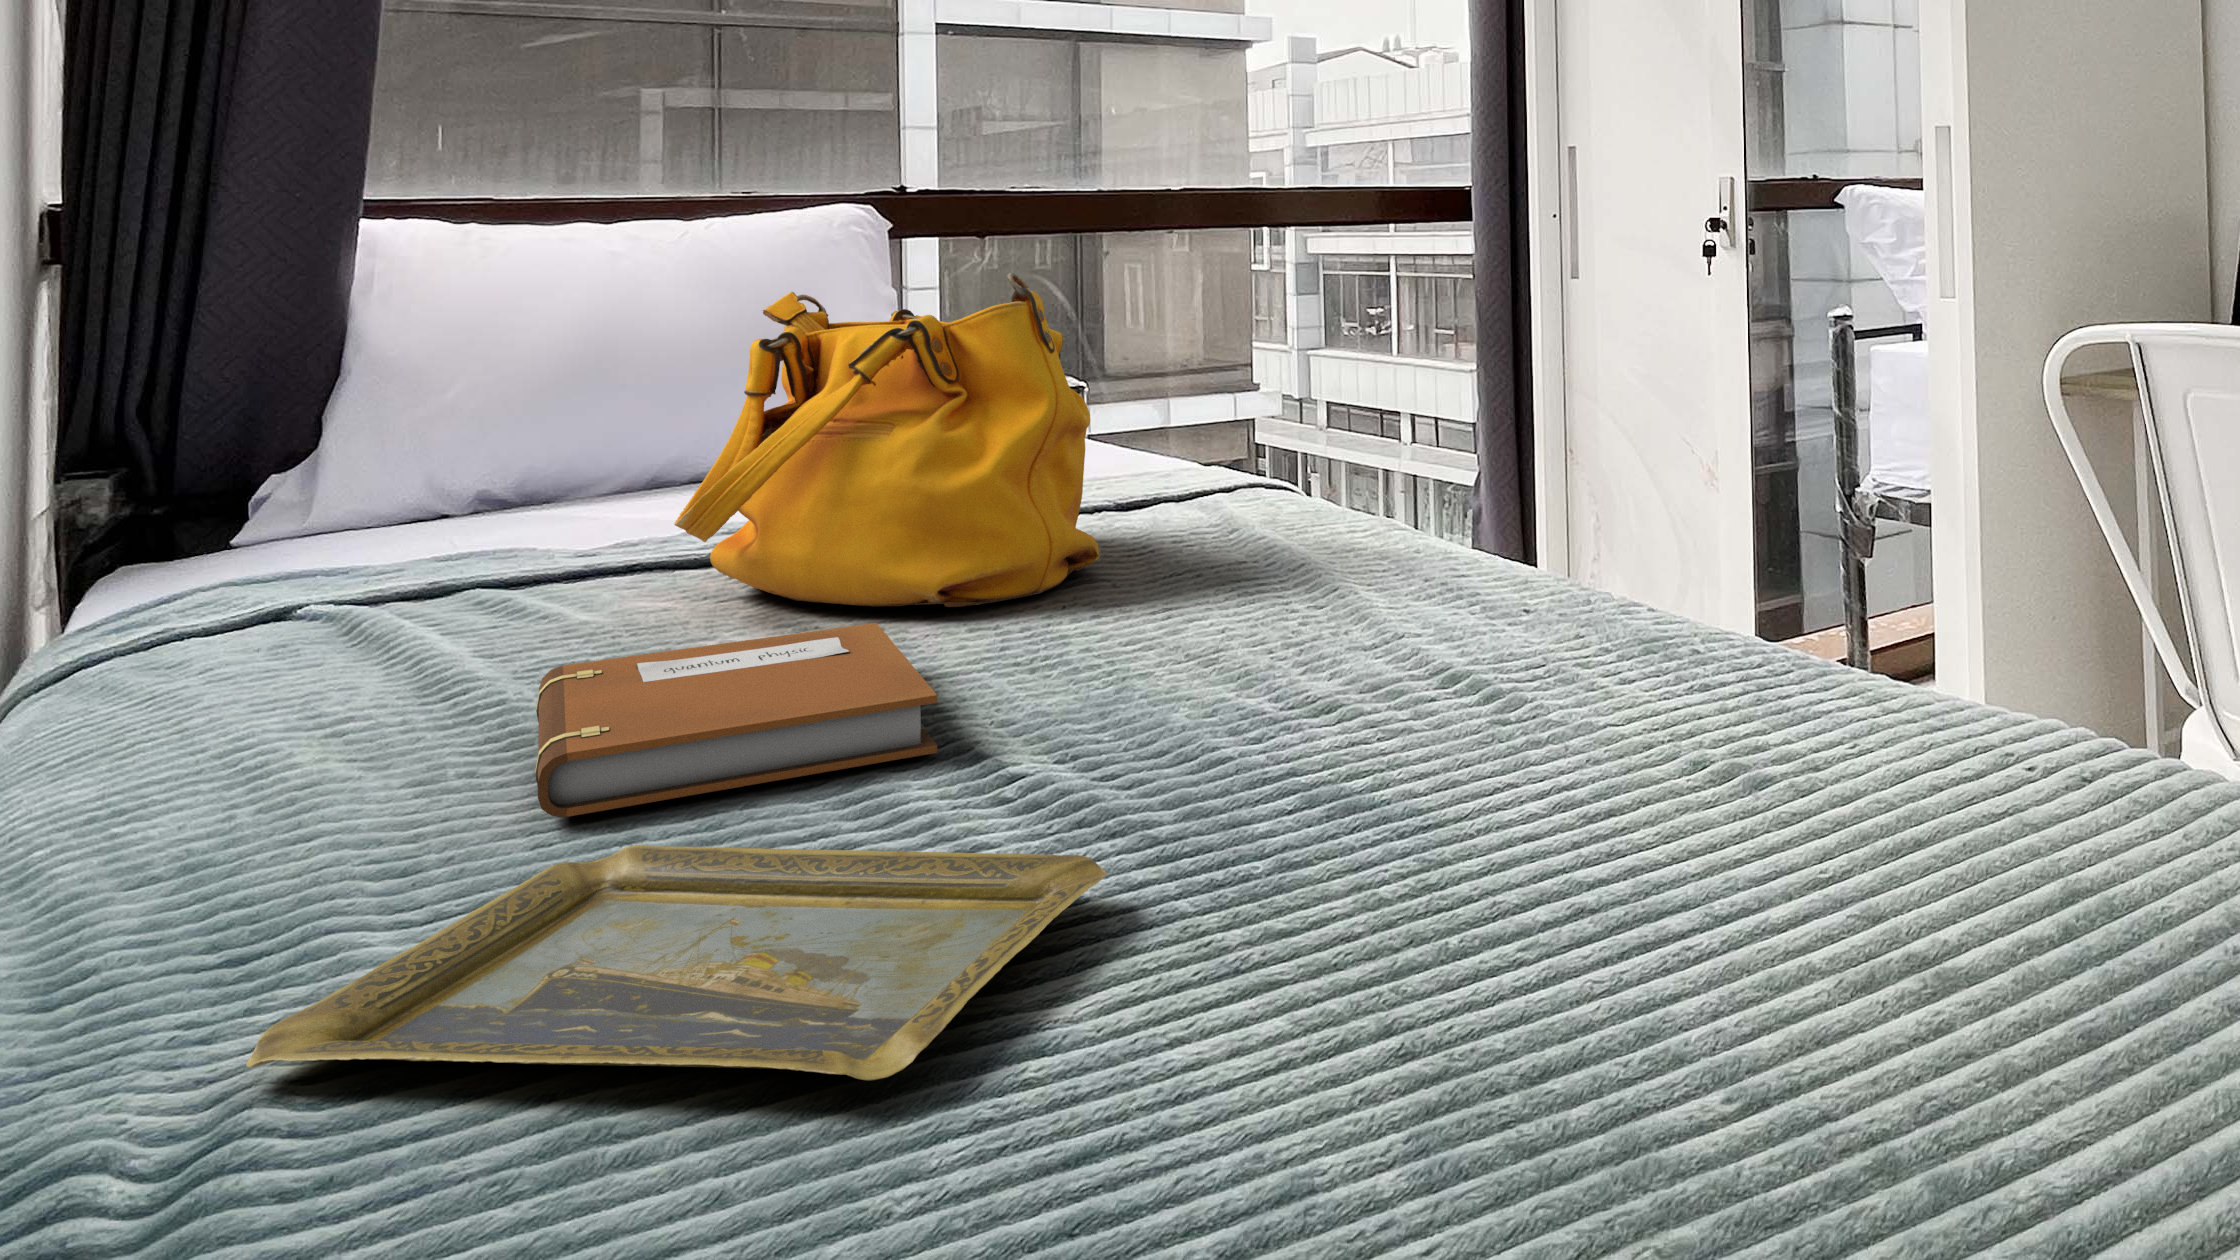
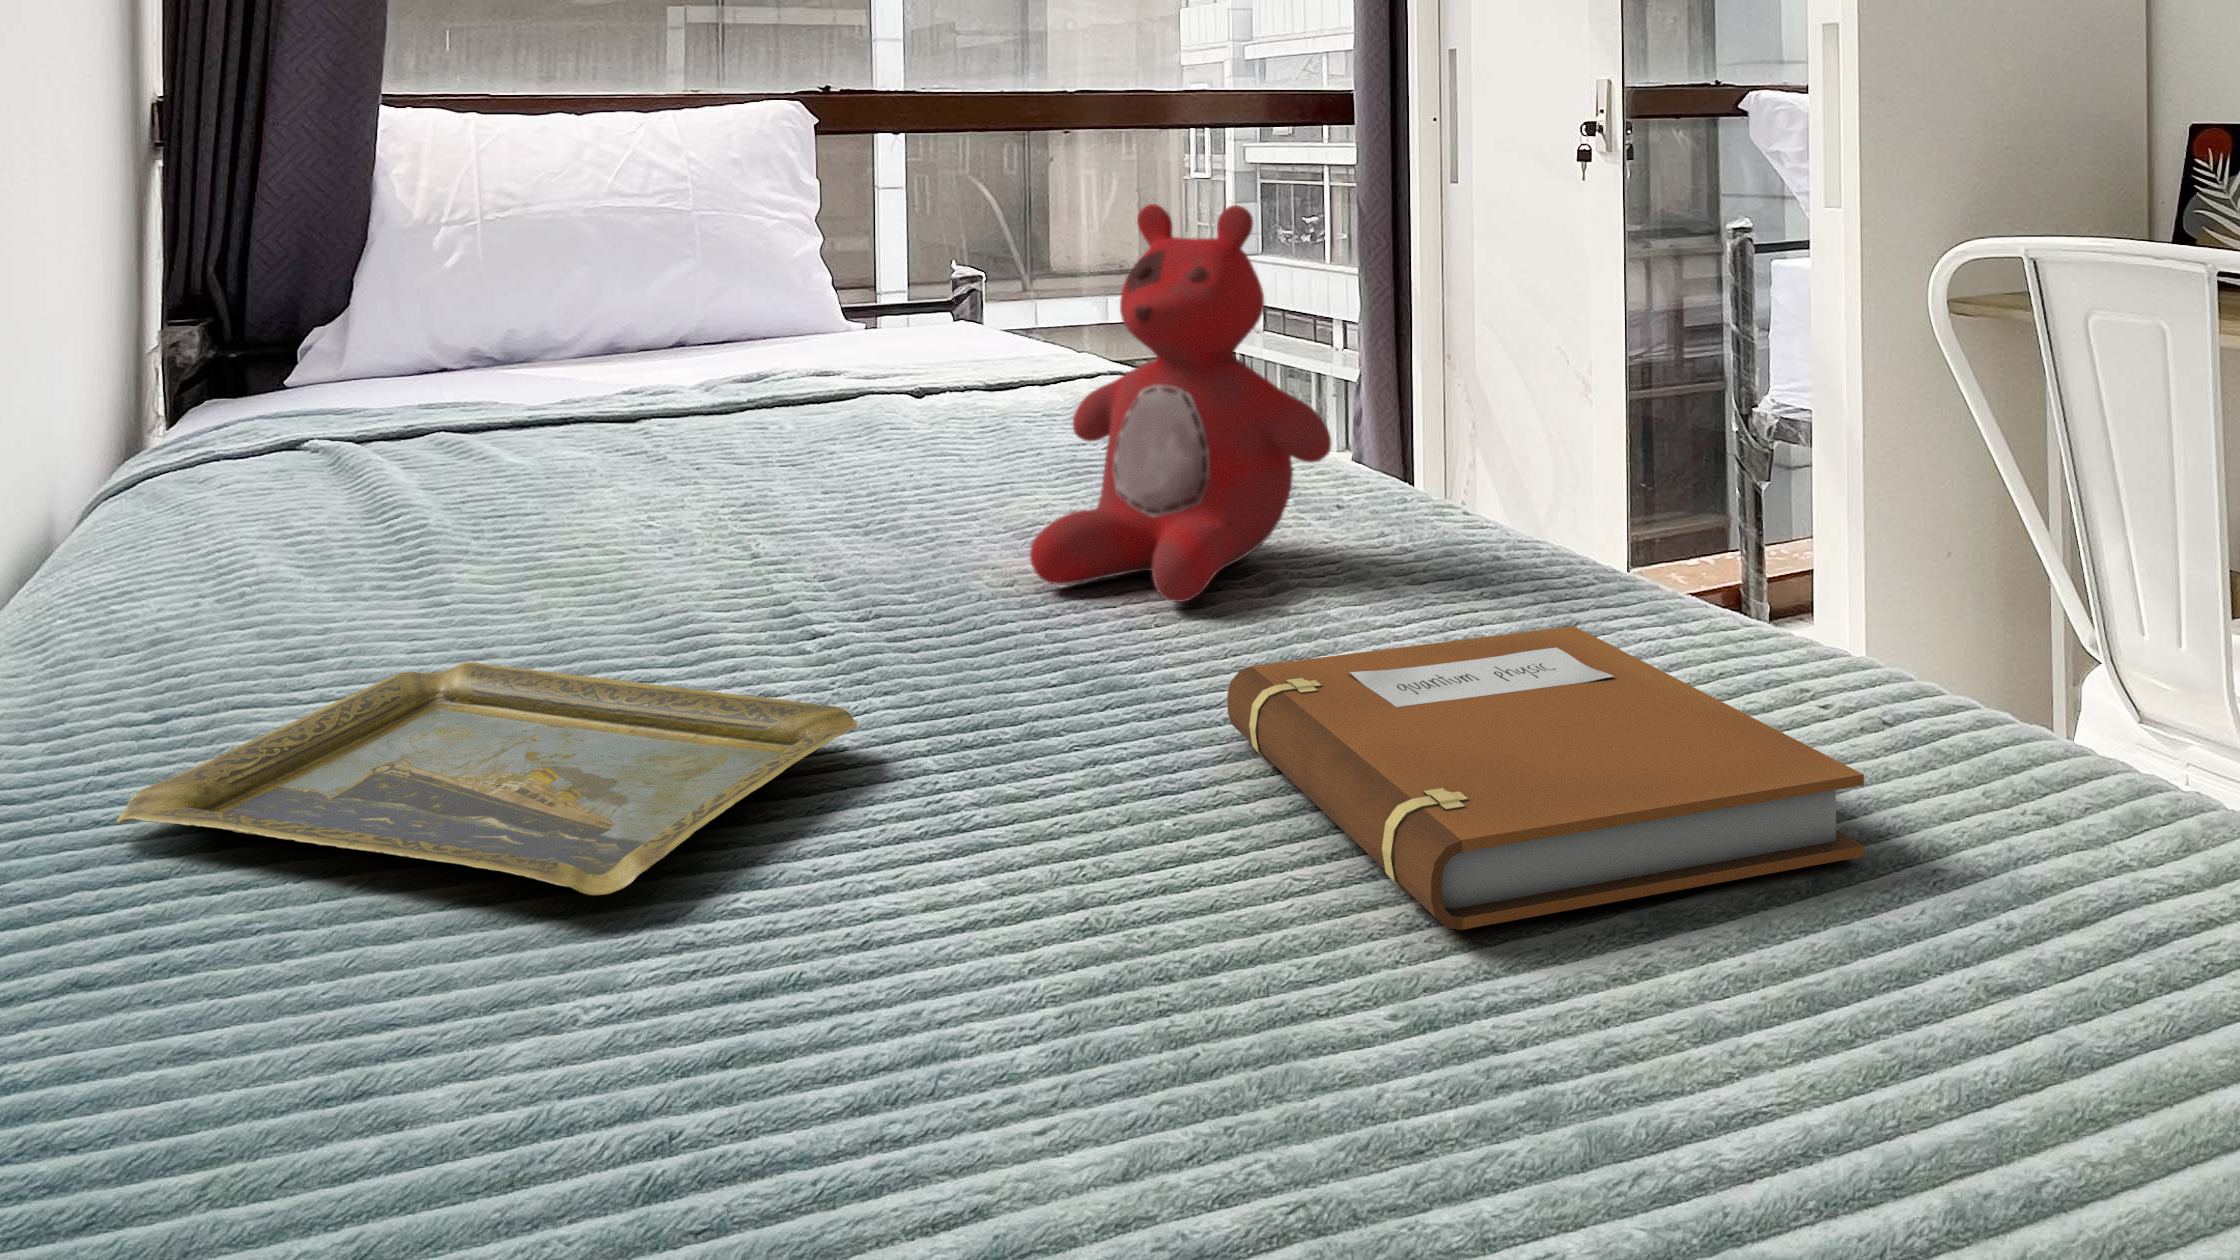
handbag: present [674,273,1100,607] -> none [577,159,954,471]
stuffed bear: none [1233,316,1537,718] -> present [1030,204,1332,602]
notebook: present [535,623,937,817] -> present [1227,626,1864,930]

